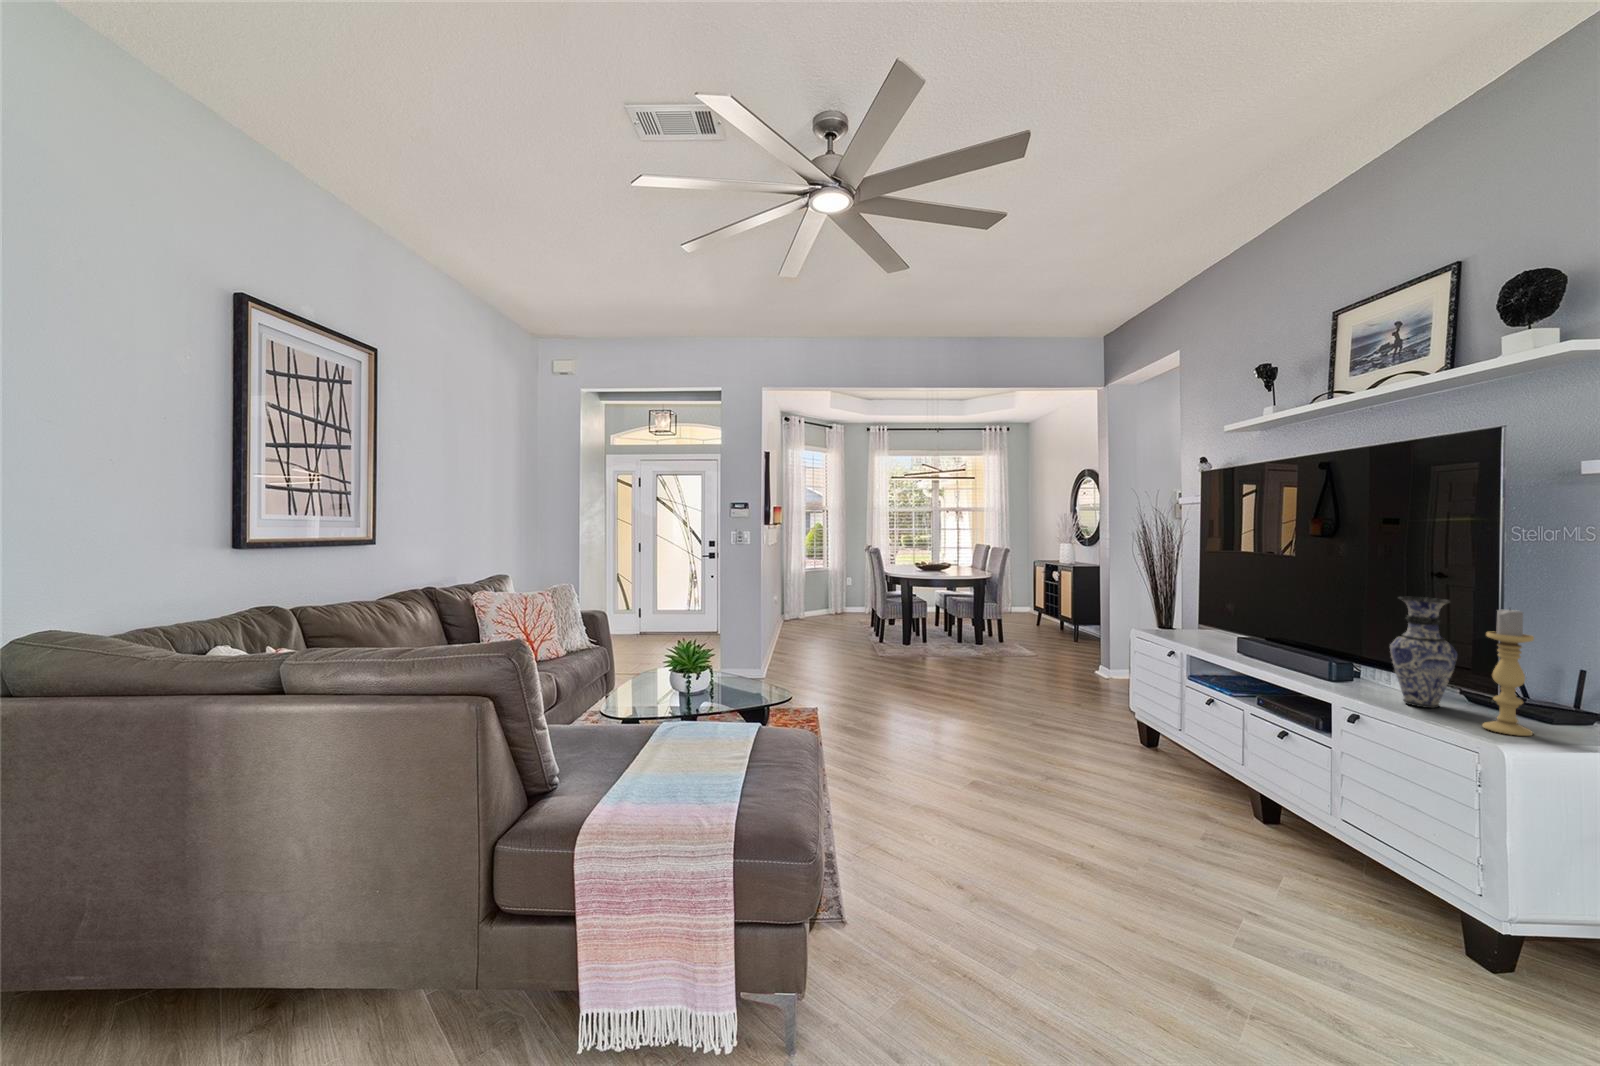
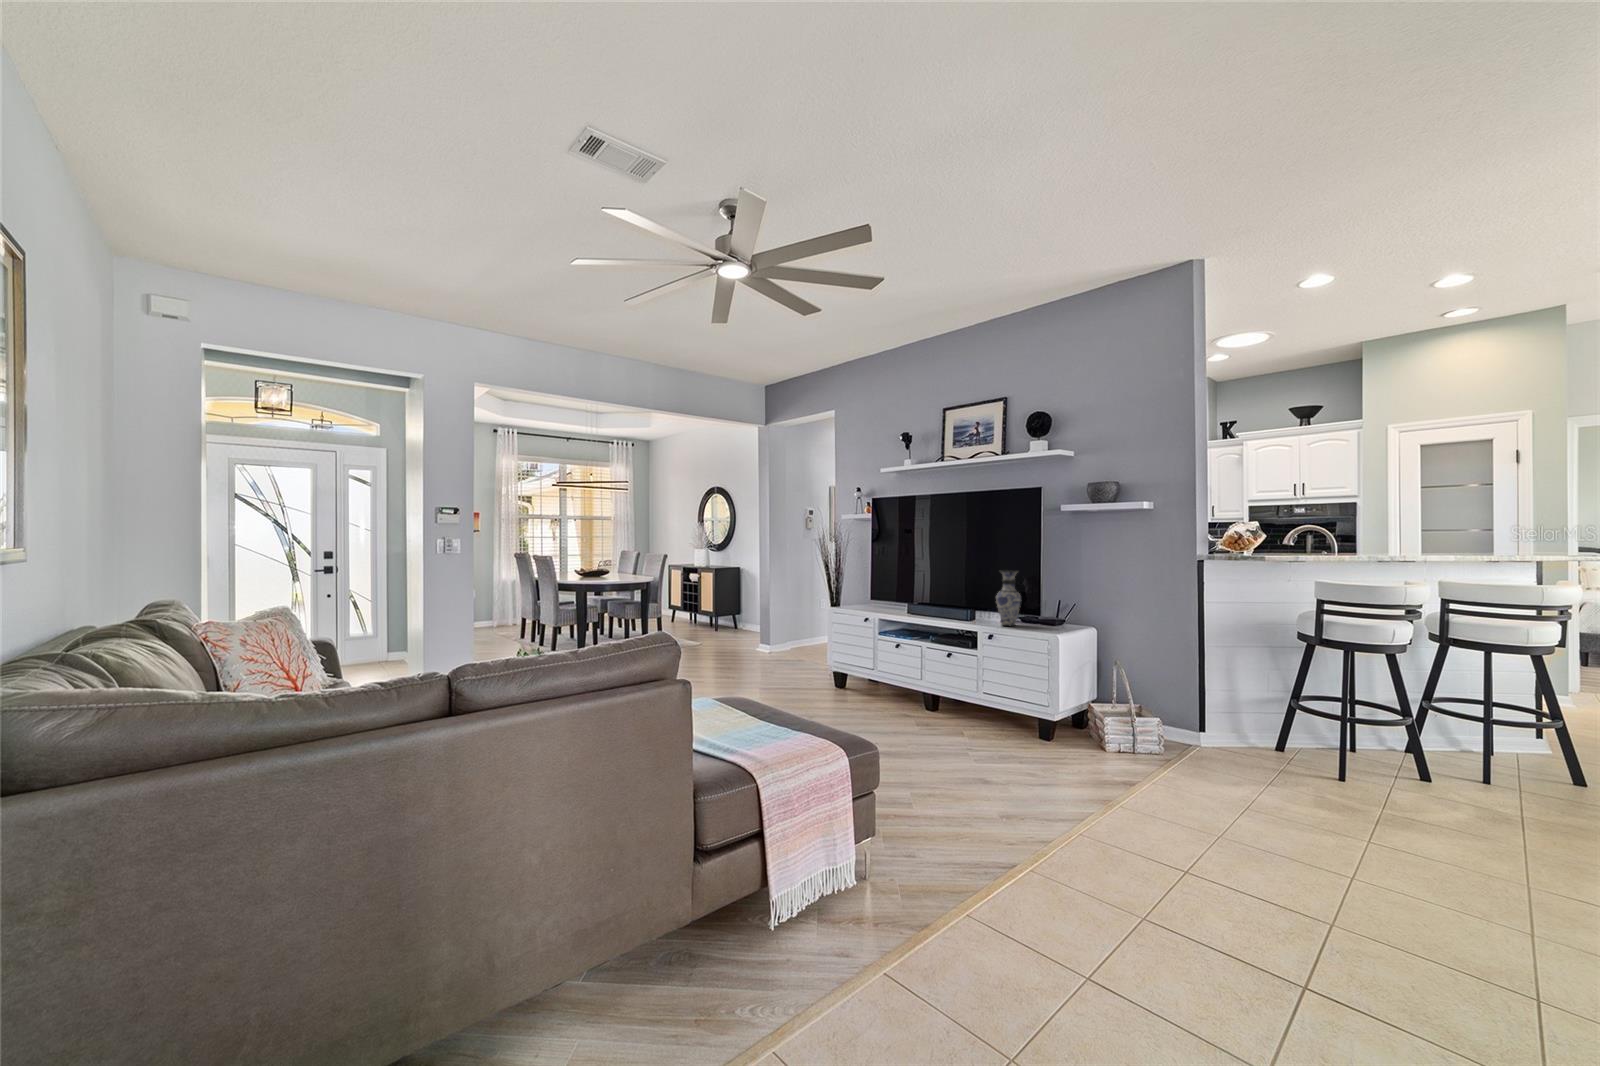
candle holder: present [1483,609,1534,736] -> none [1039,572,1056,631]

